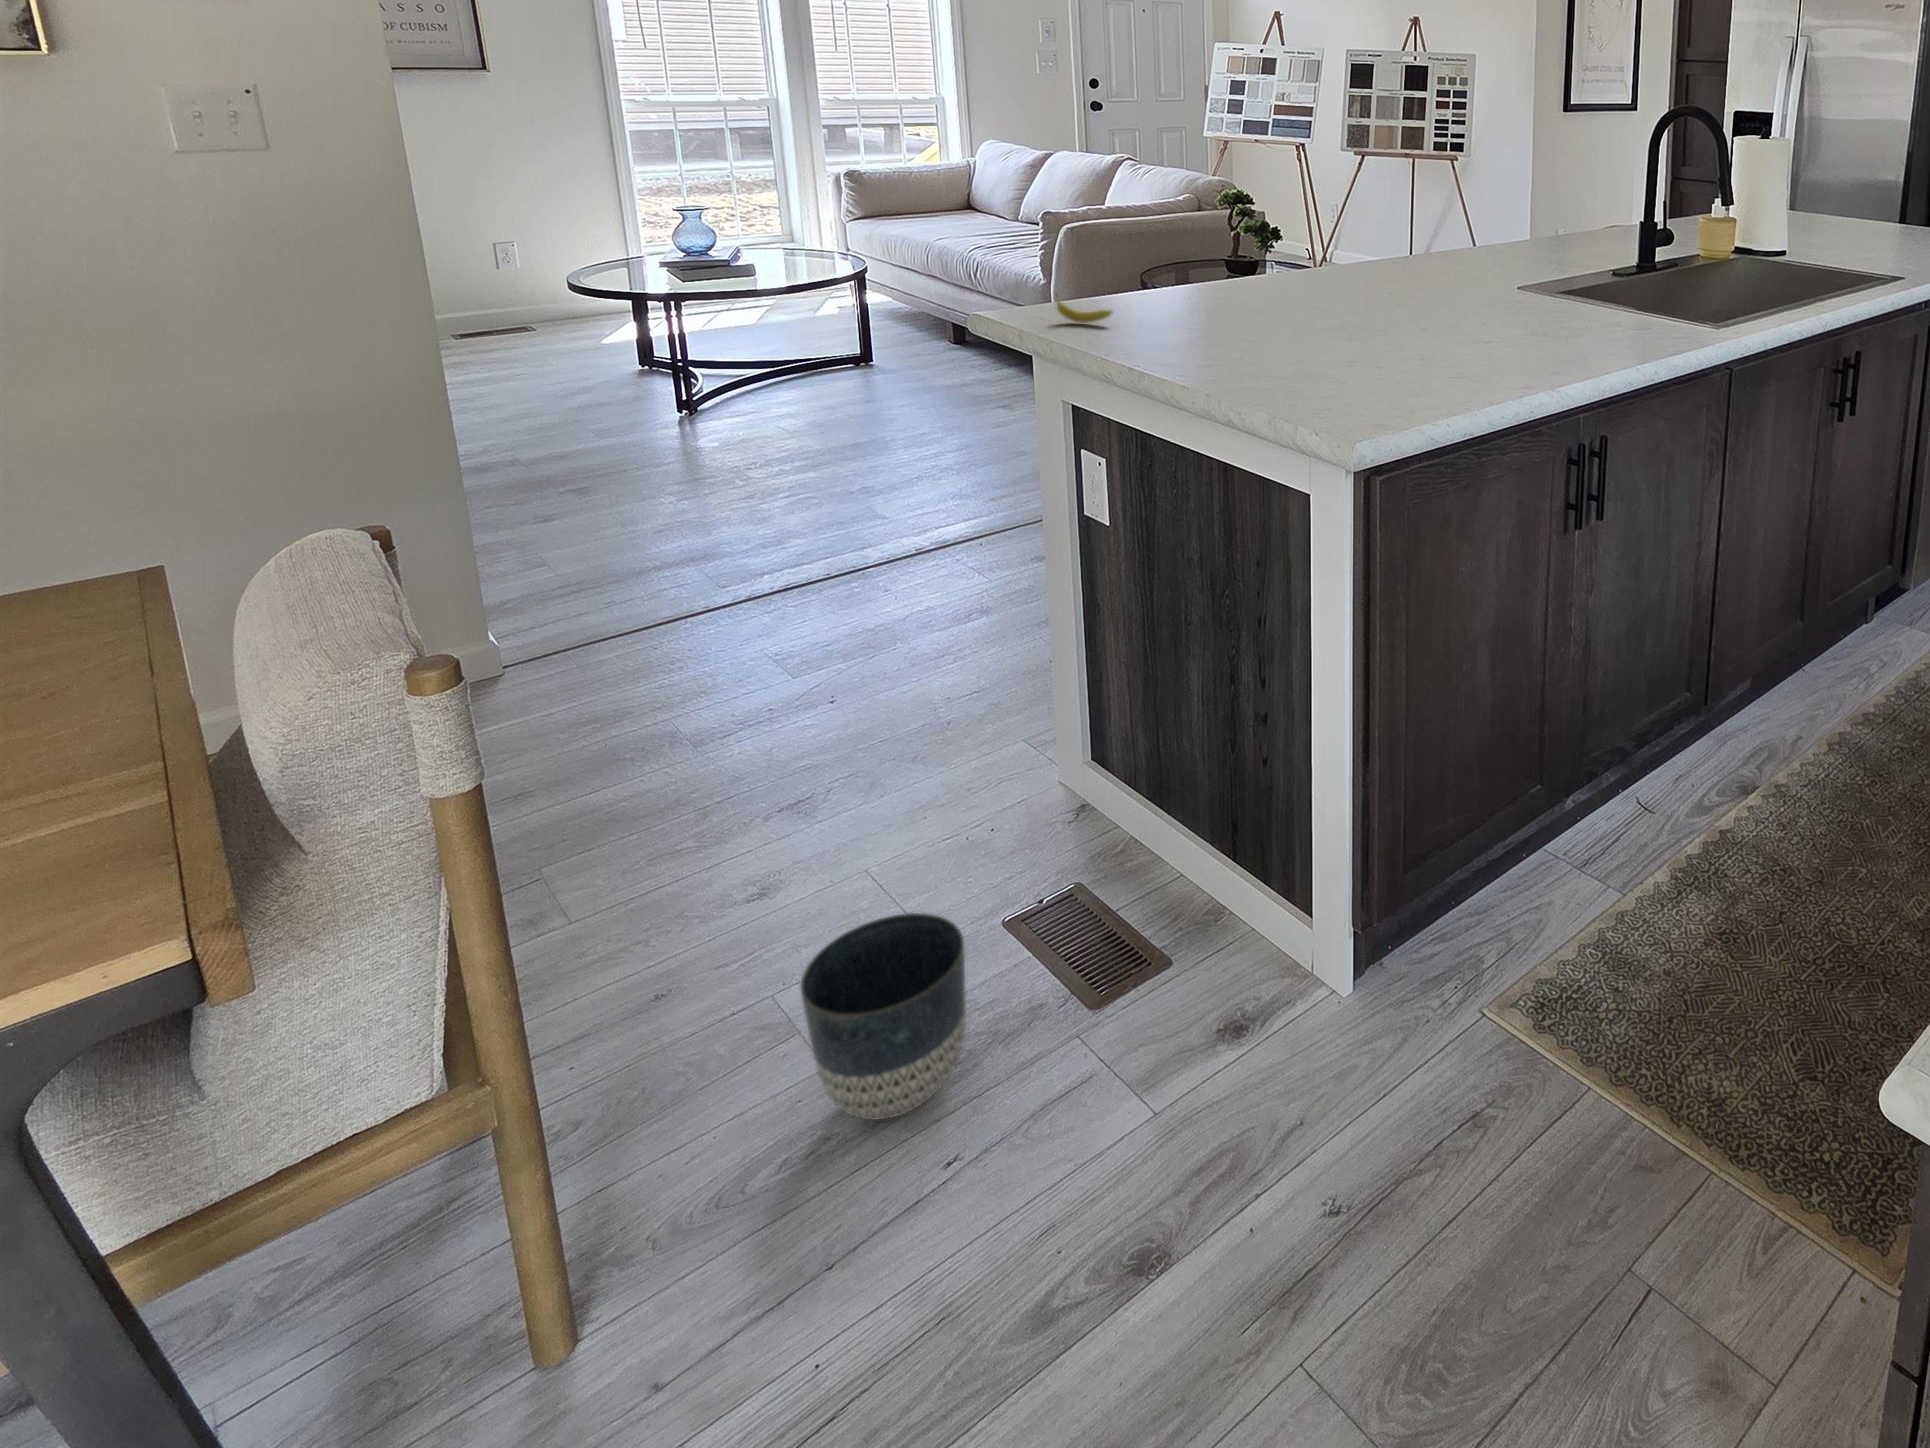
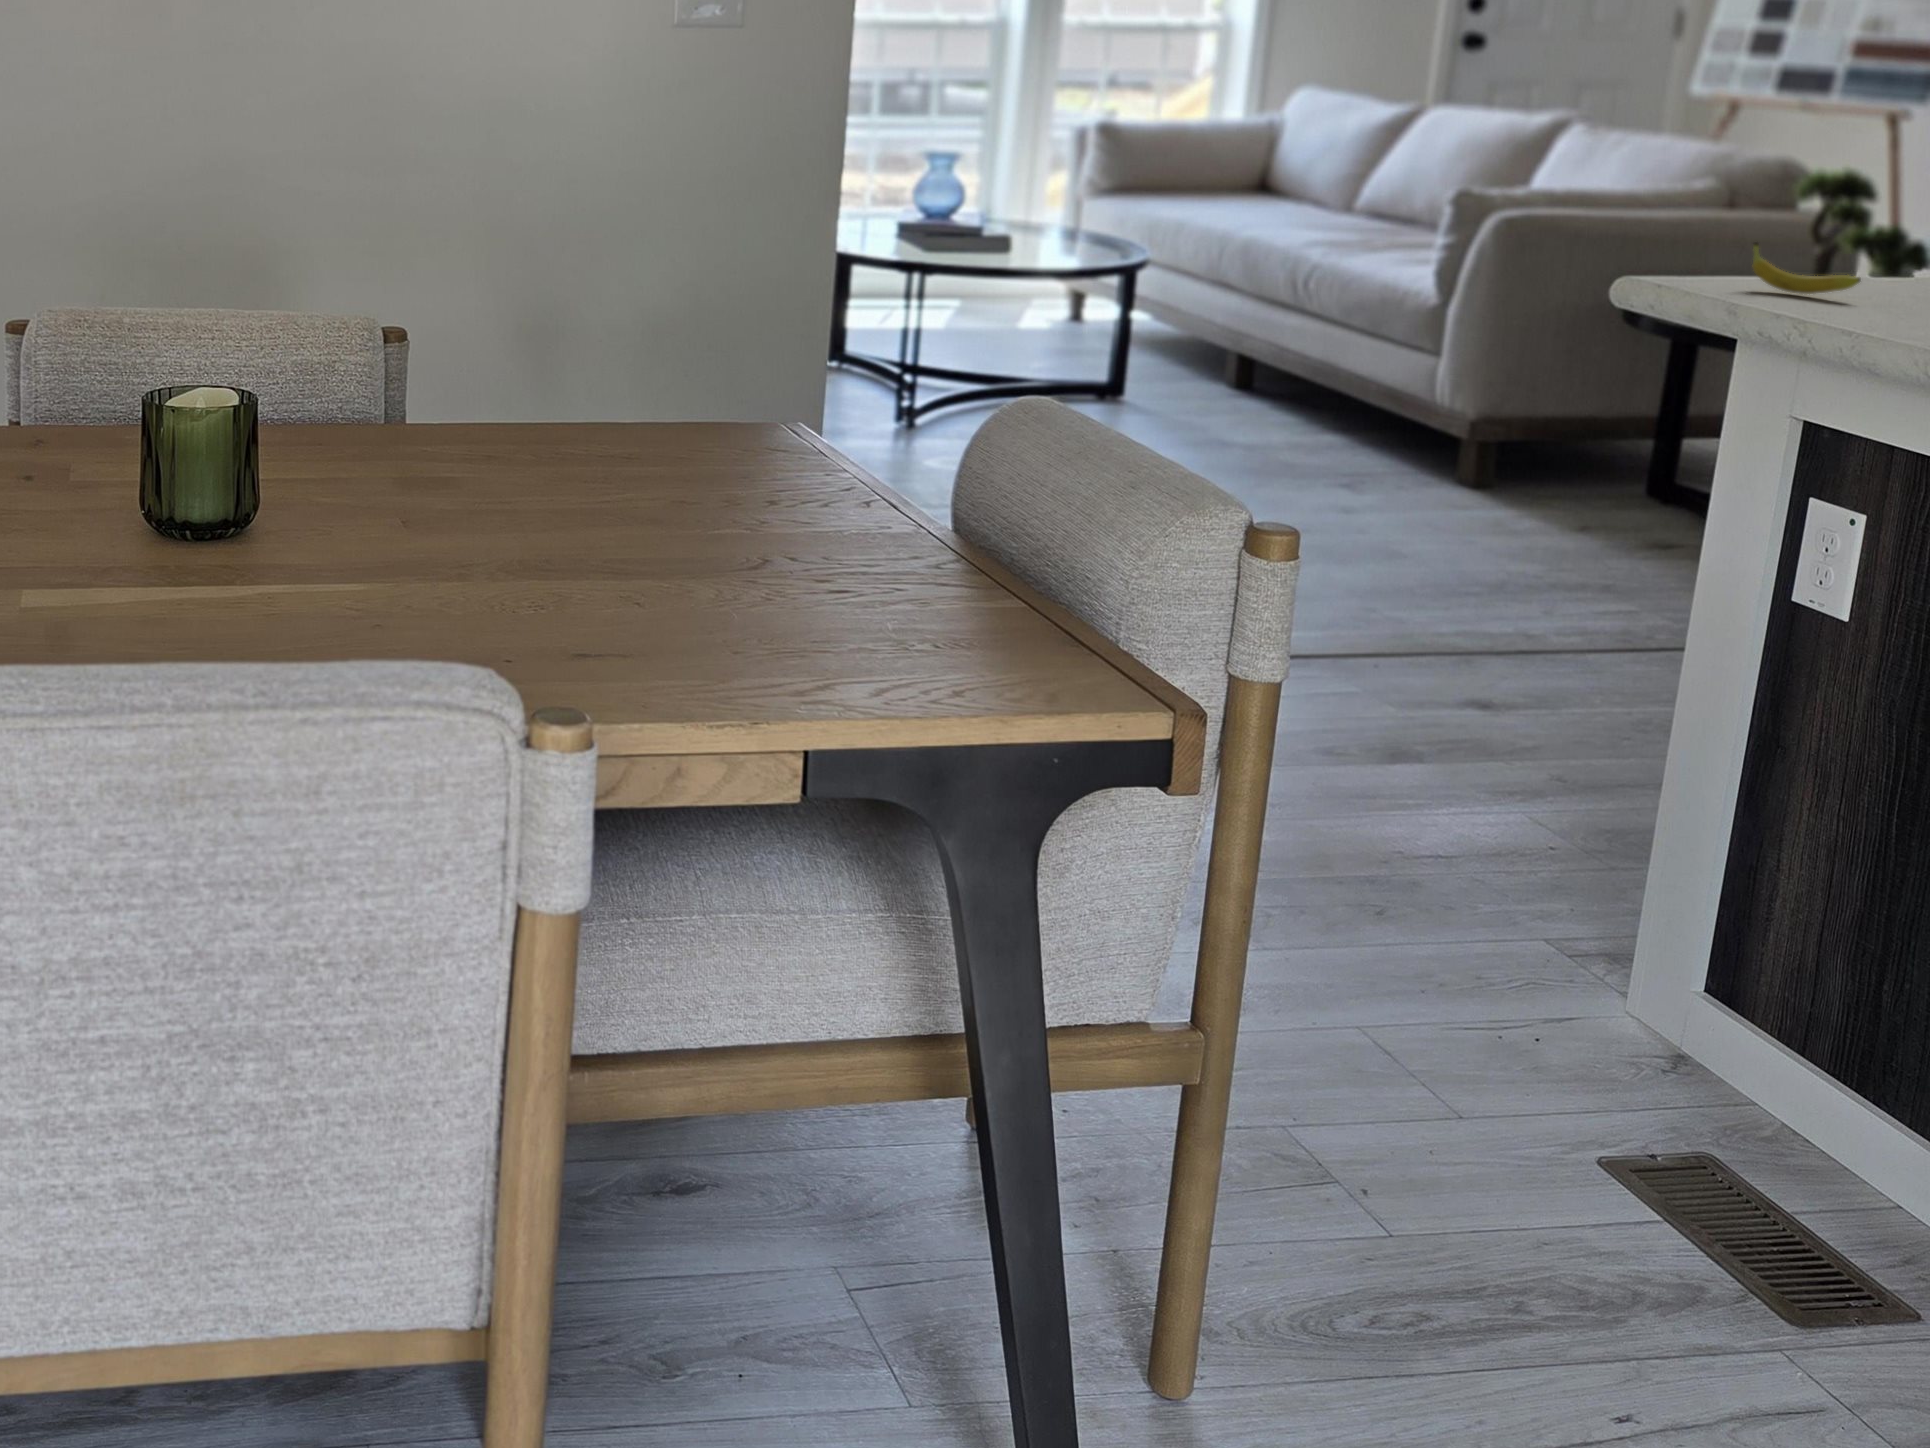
planter: present [801,913,966,1119] -> none [1316,1083,1556,1365]

